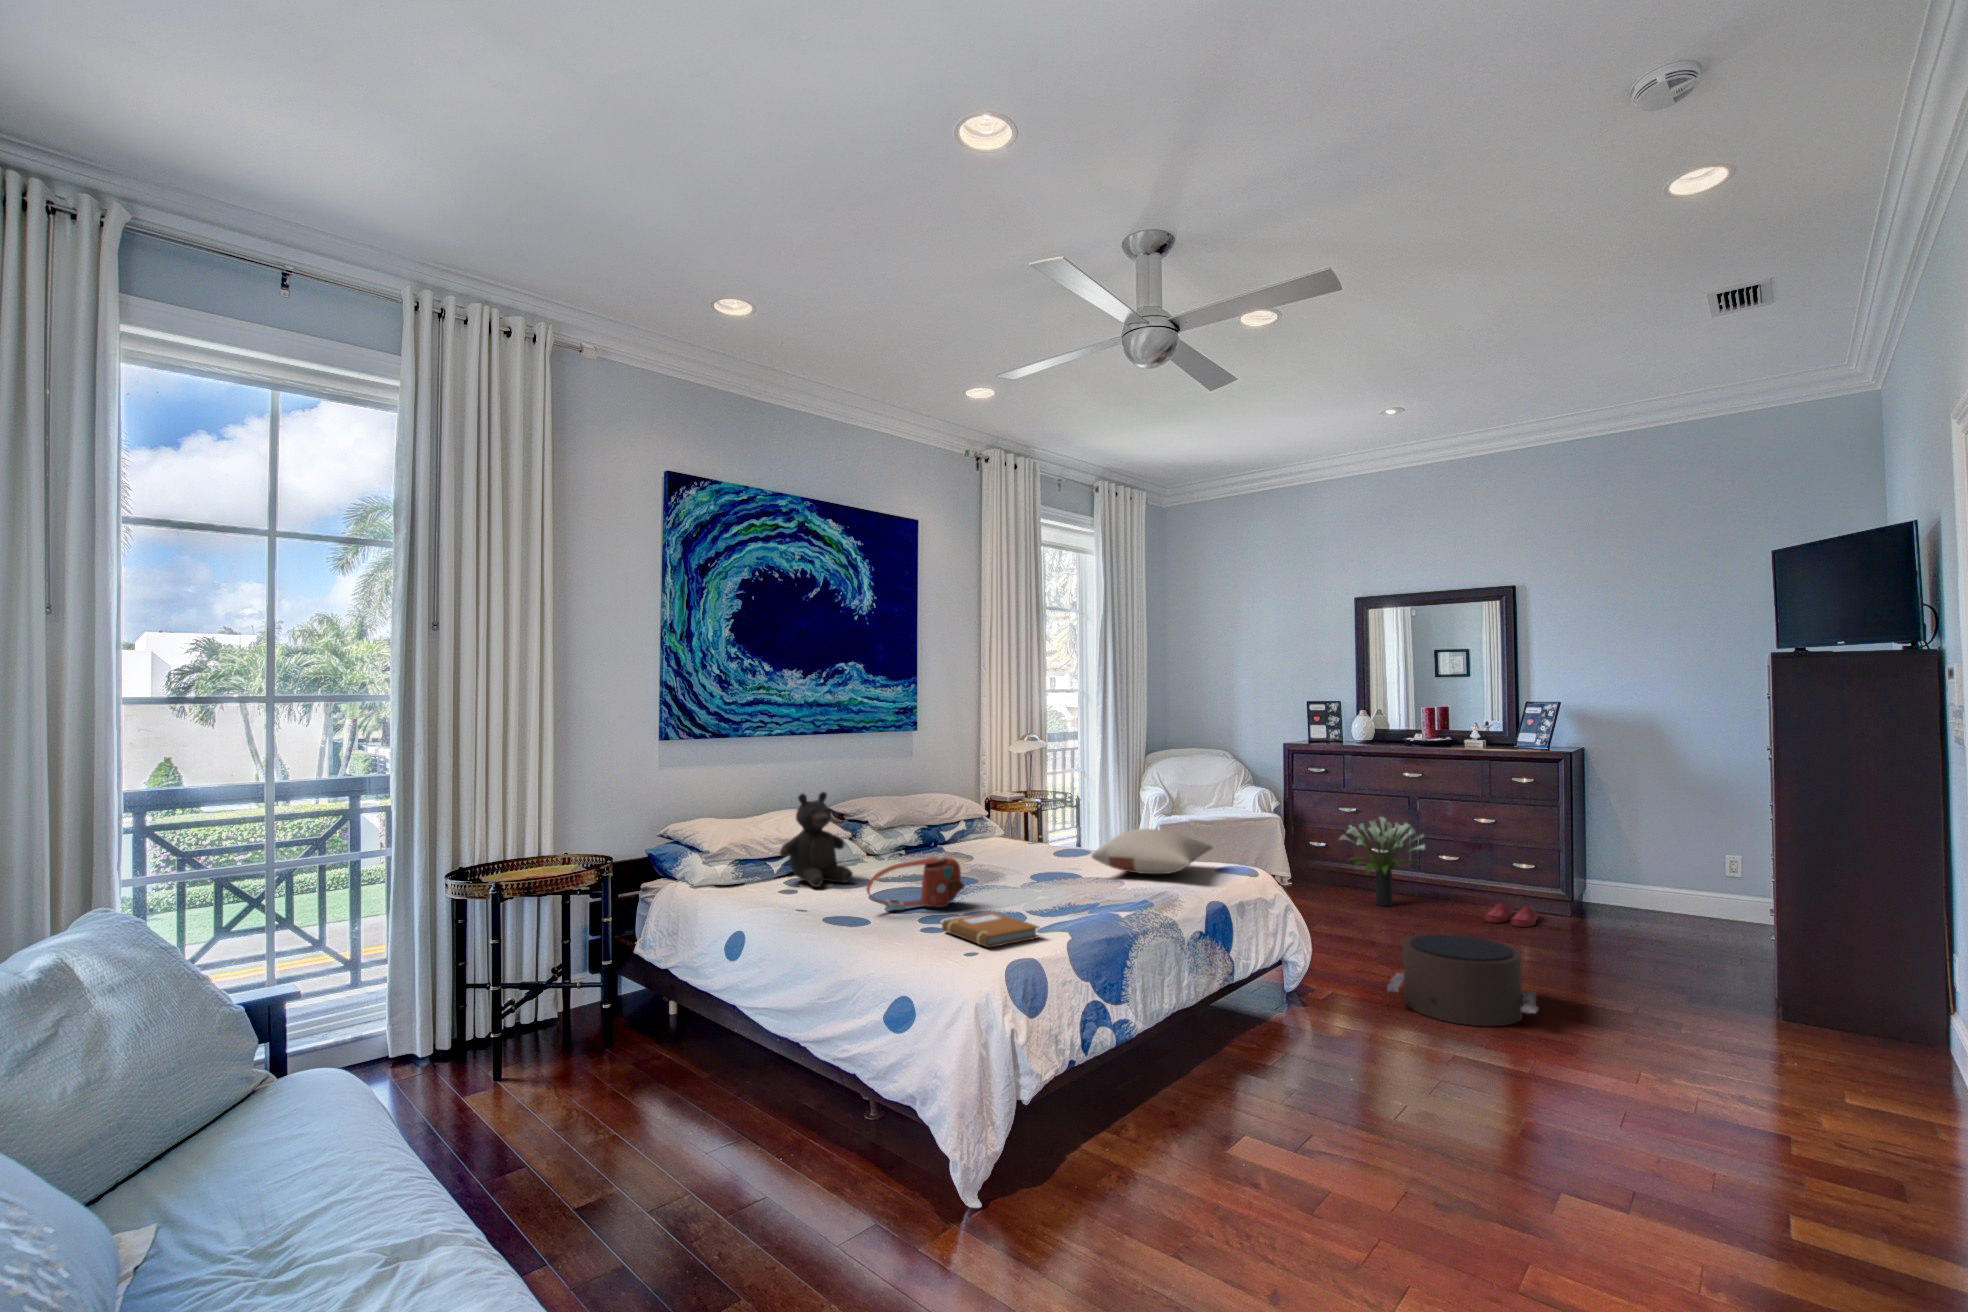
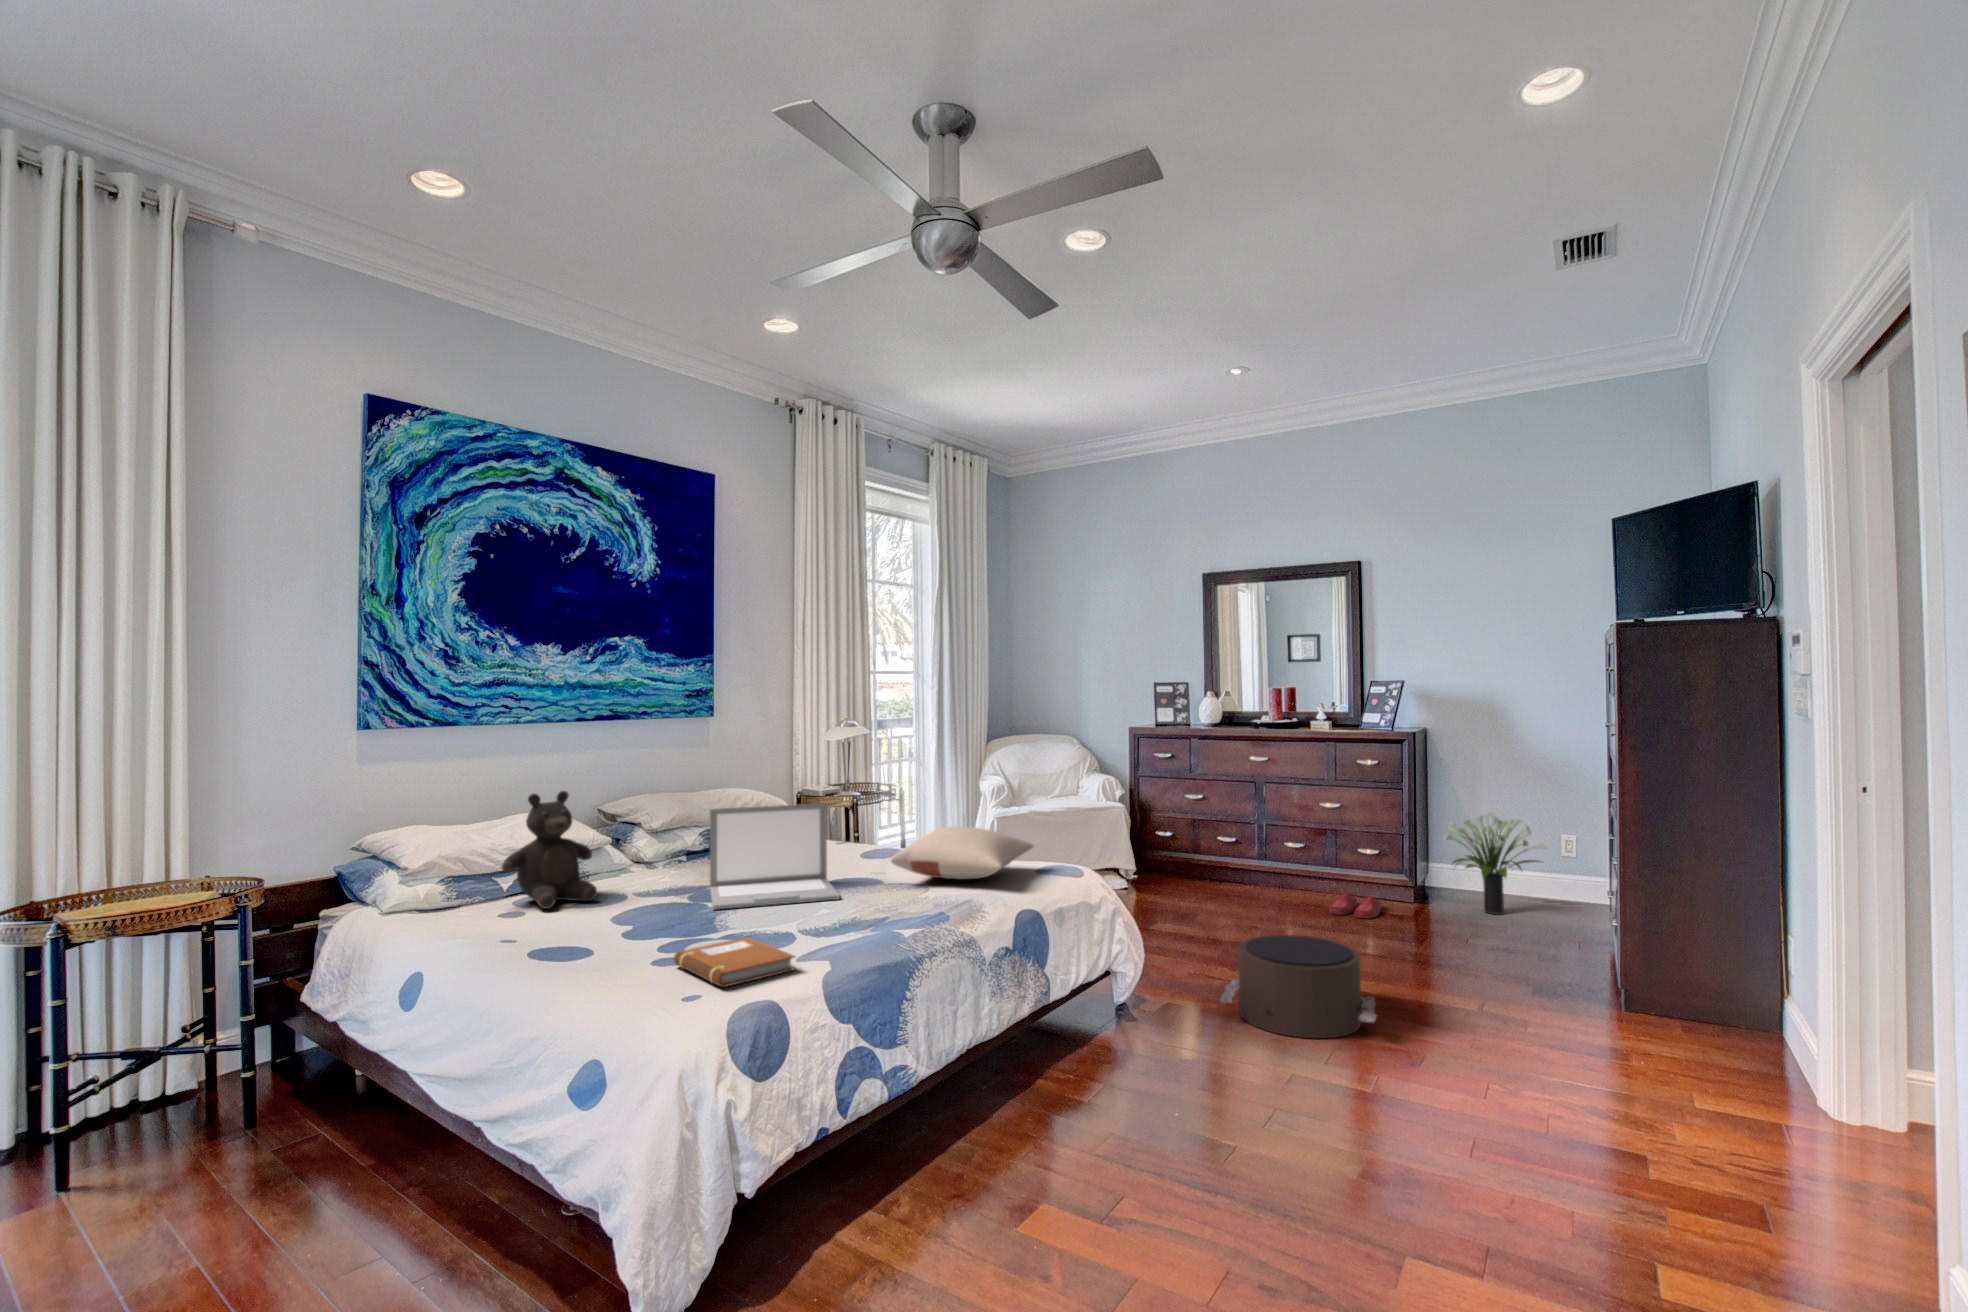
laptop: none [940,806,1052,892] -> present [710,803,840,910]
potted plant: present [1340,817,1425,906] -> present [1443,812,1547,914]
handbag: present [867,856,964,910] -> none [590,869,722,937]

